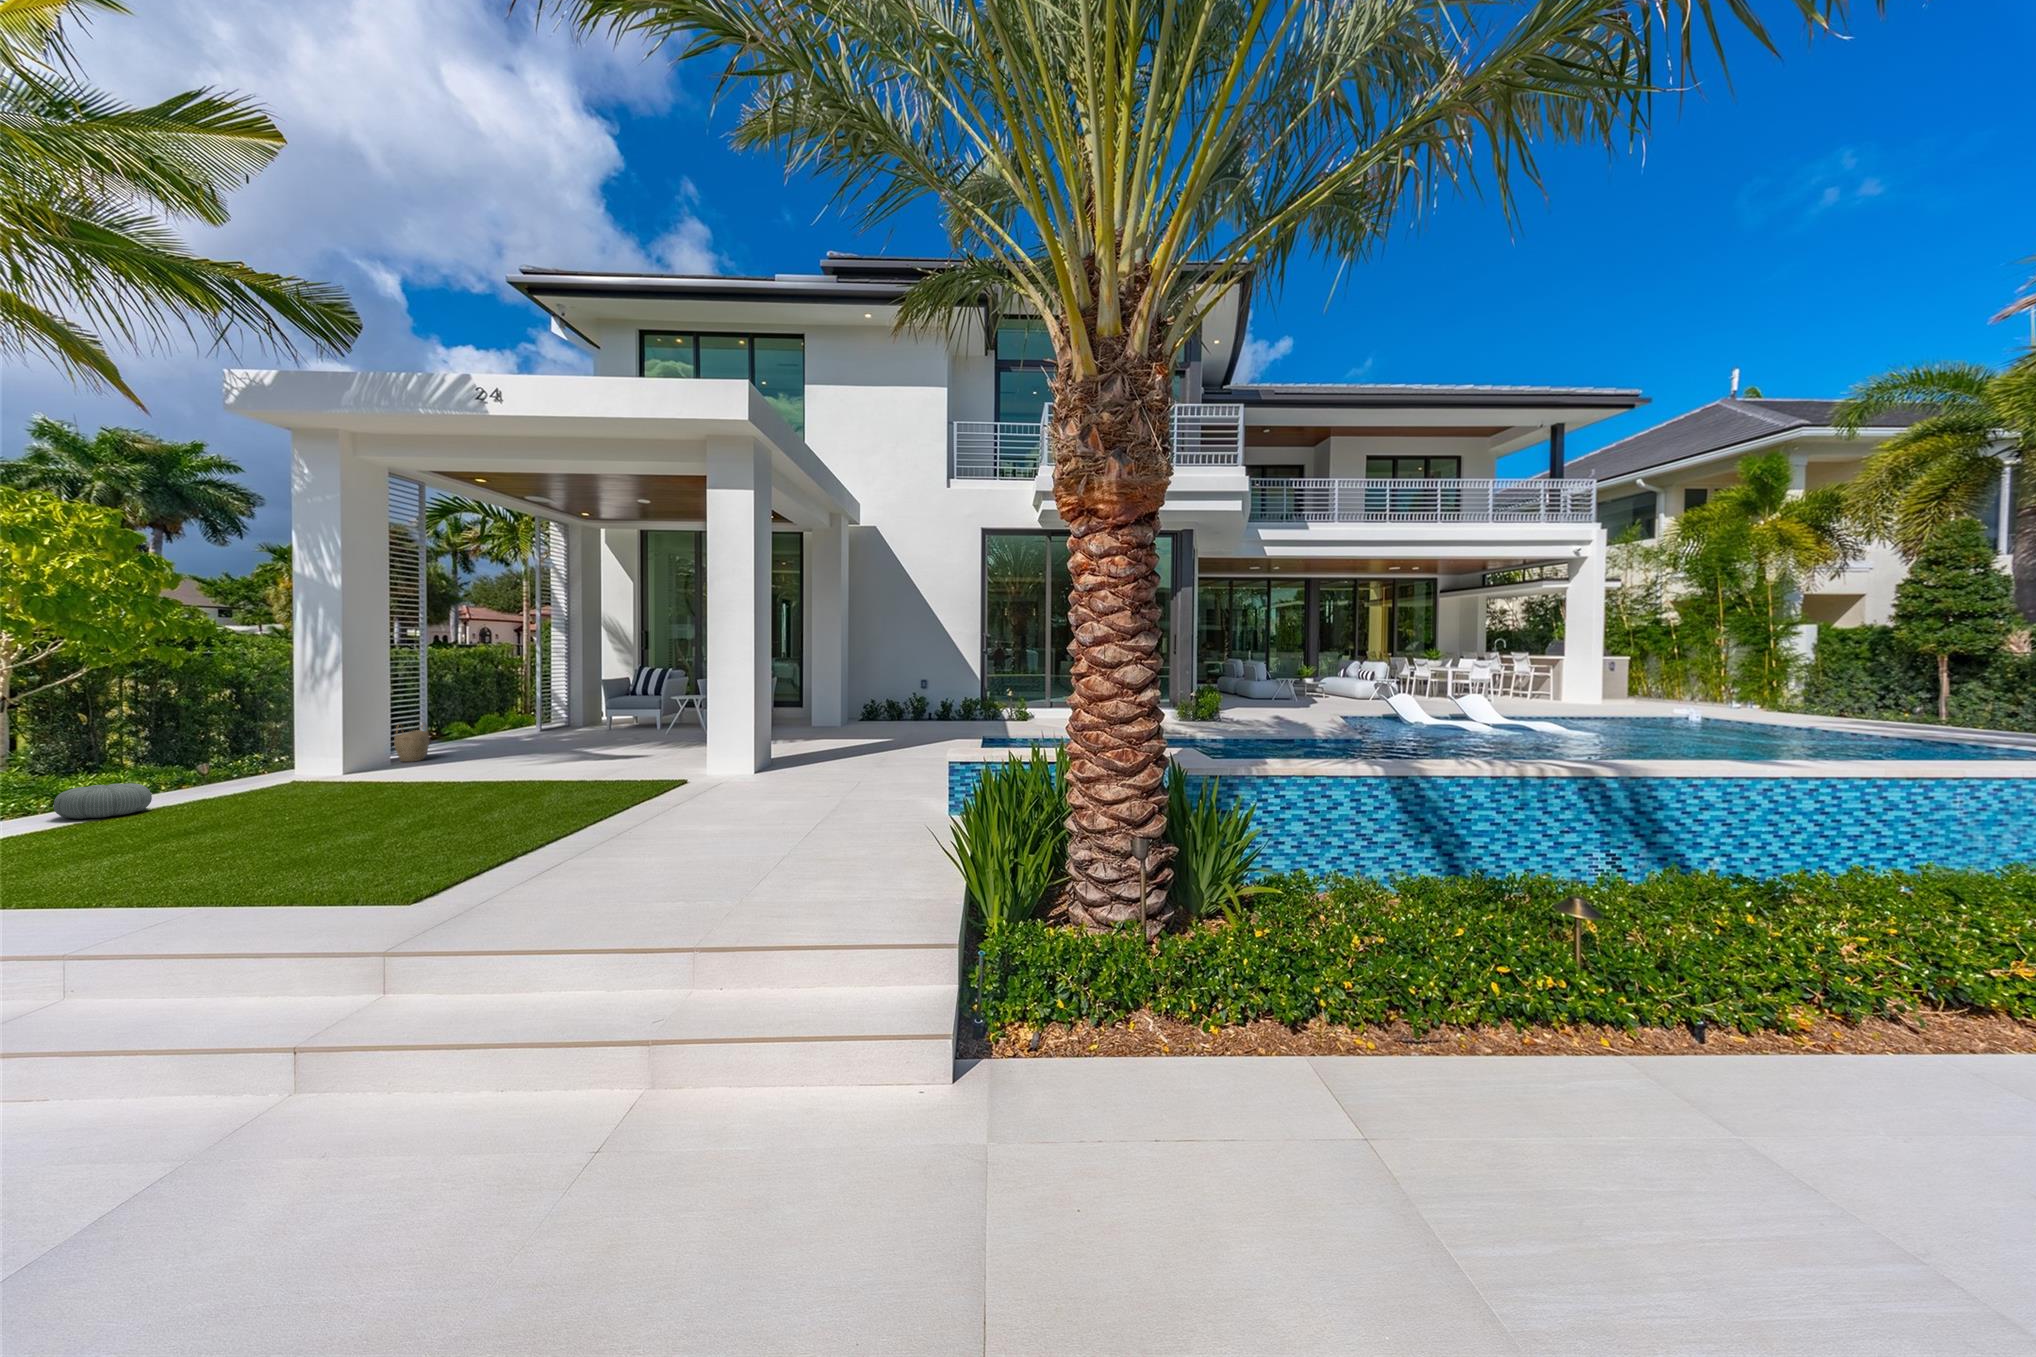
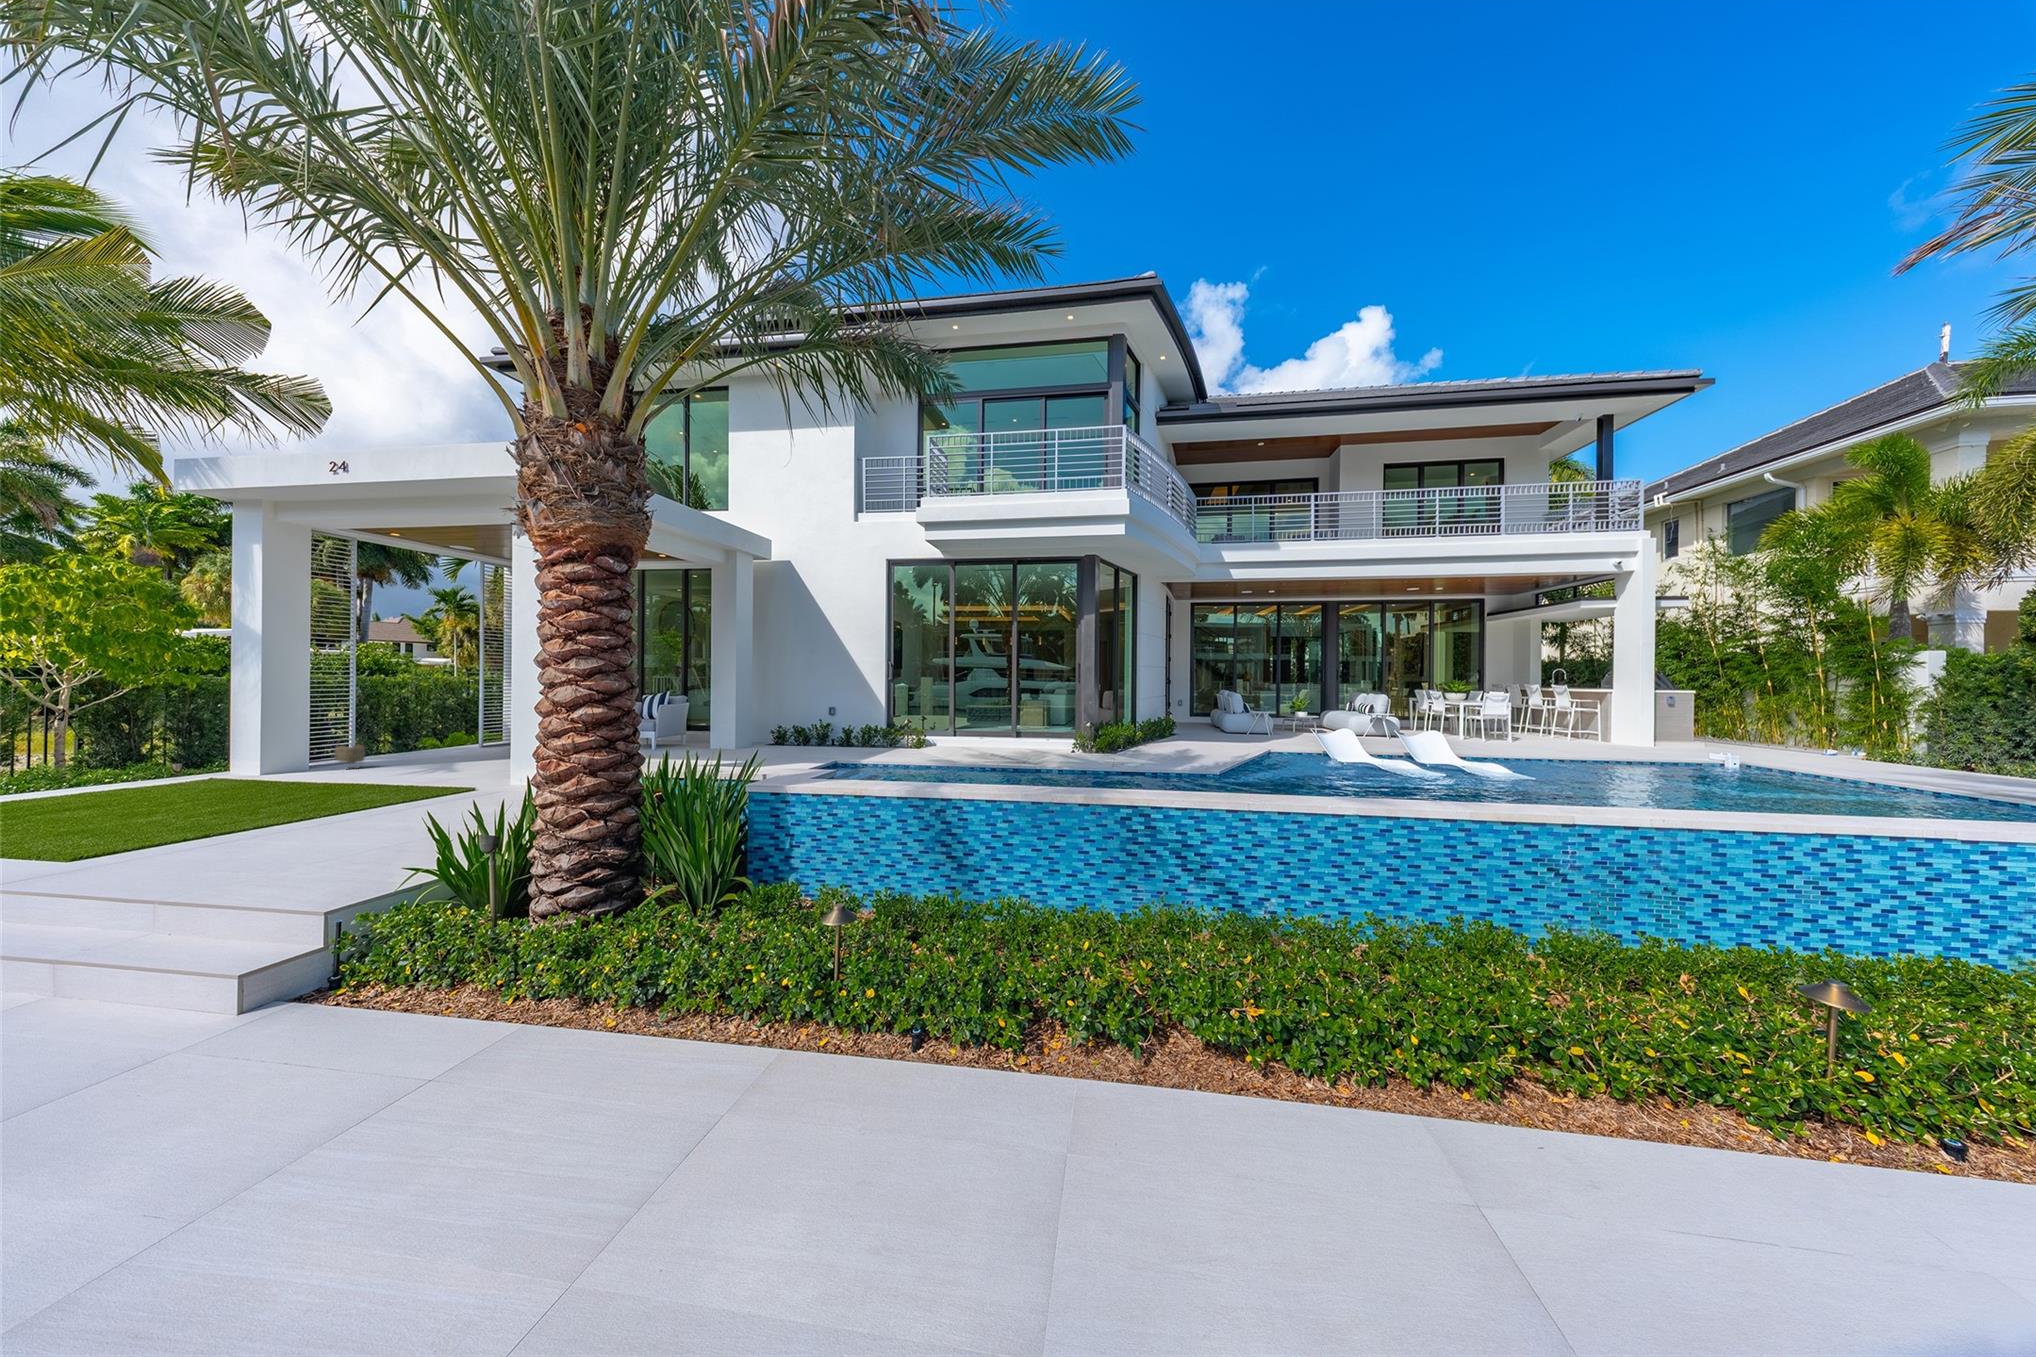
pouf: present [54,783,152,819] -> none [53,770,117,792]

